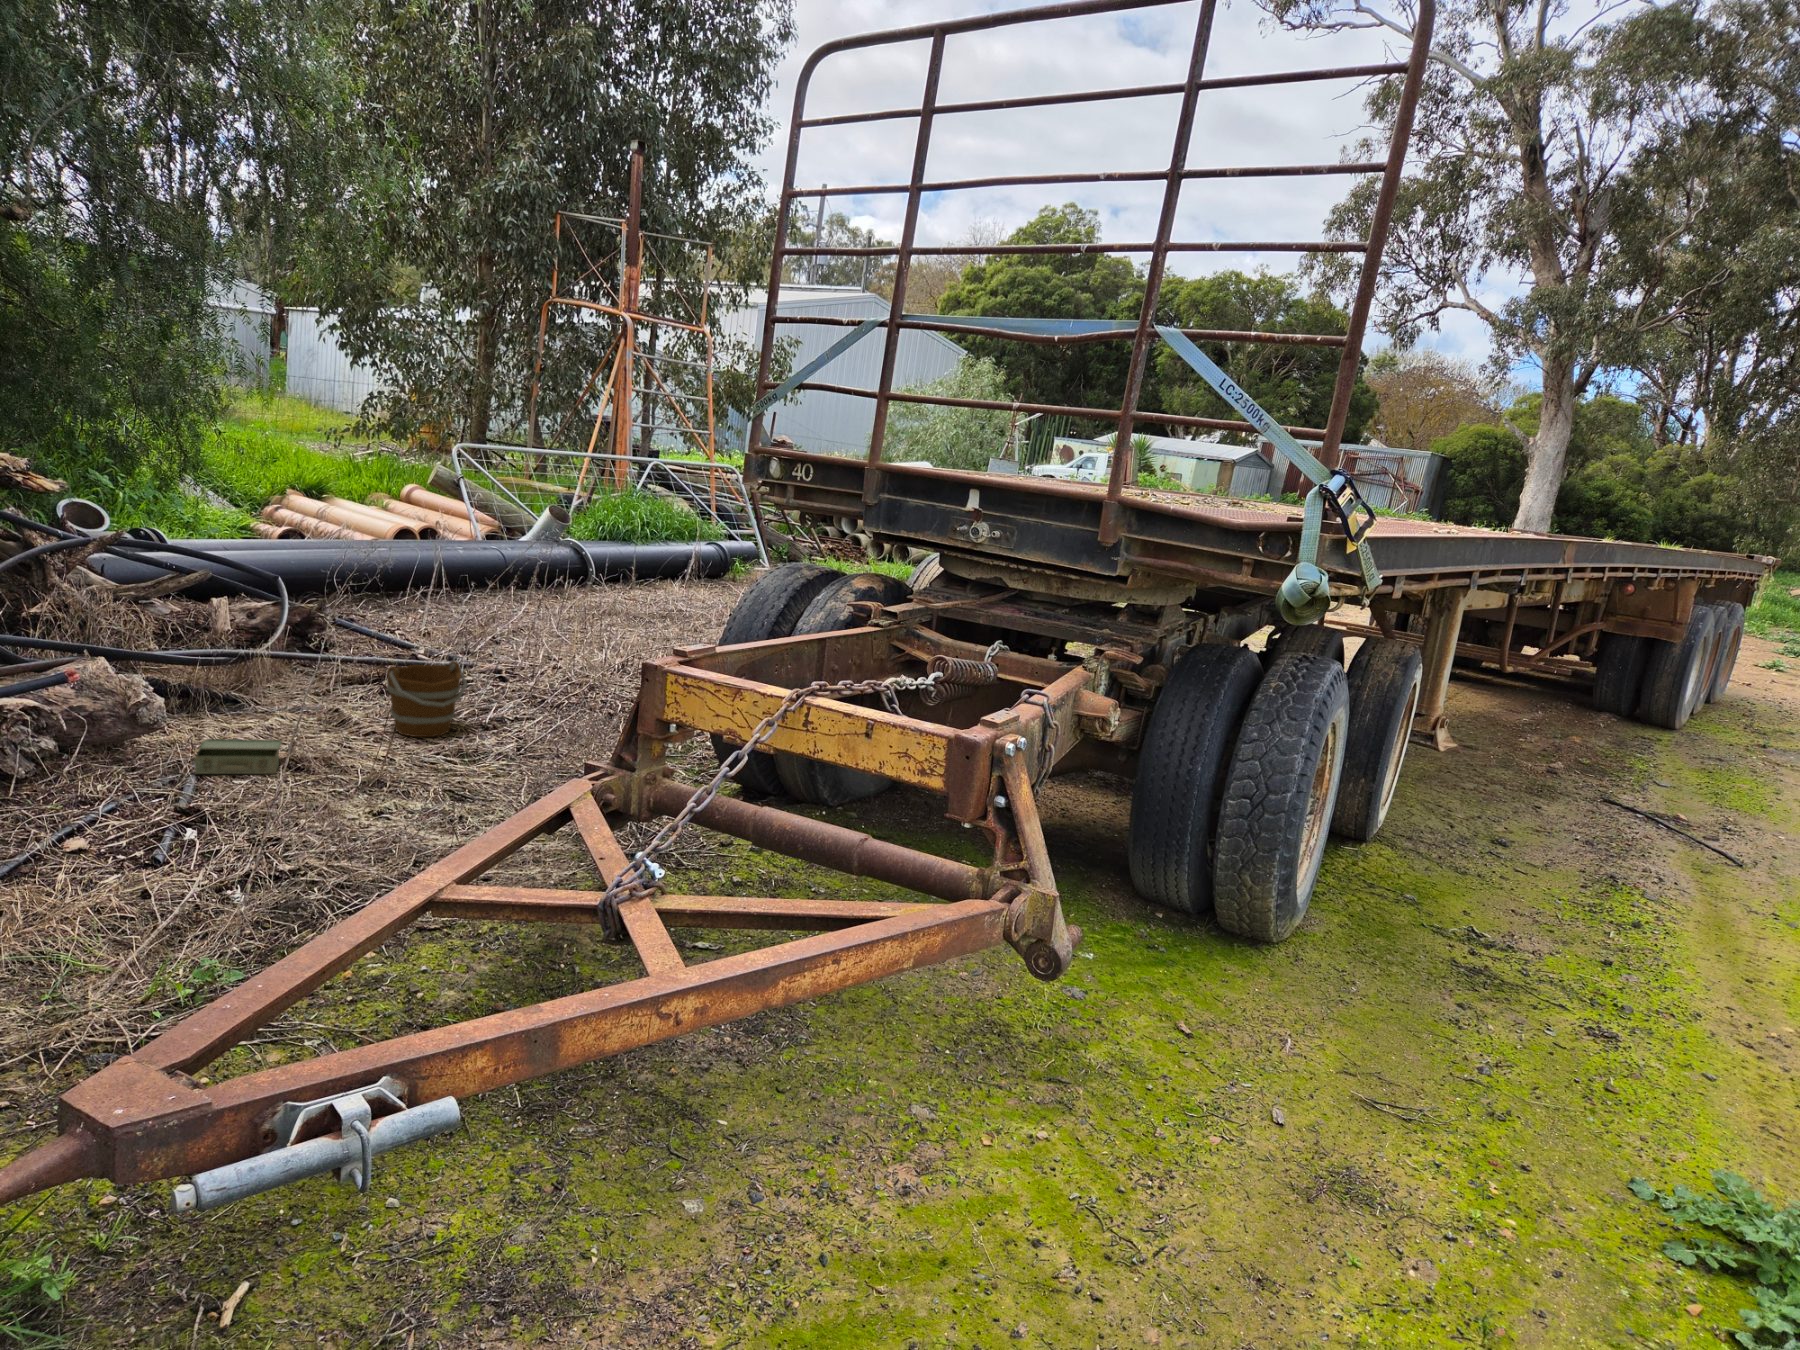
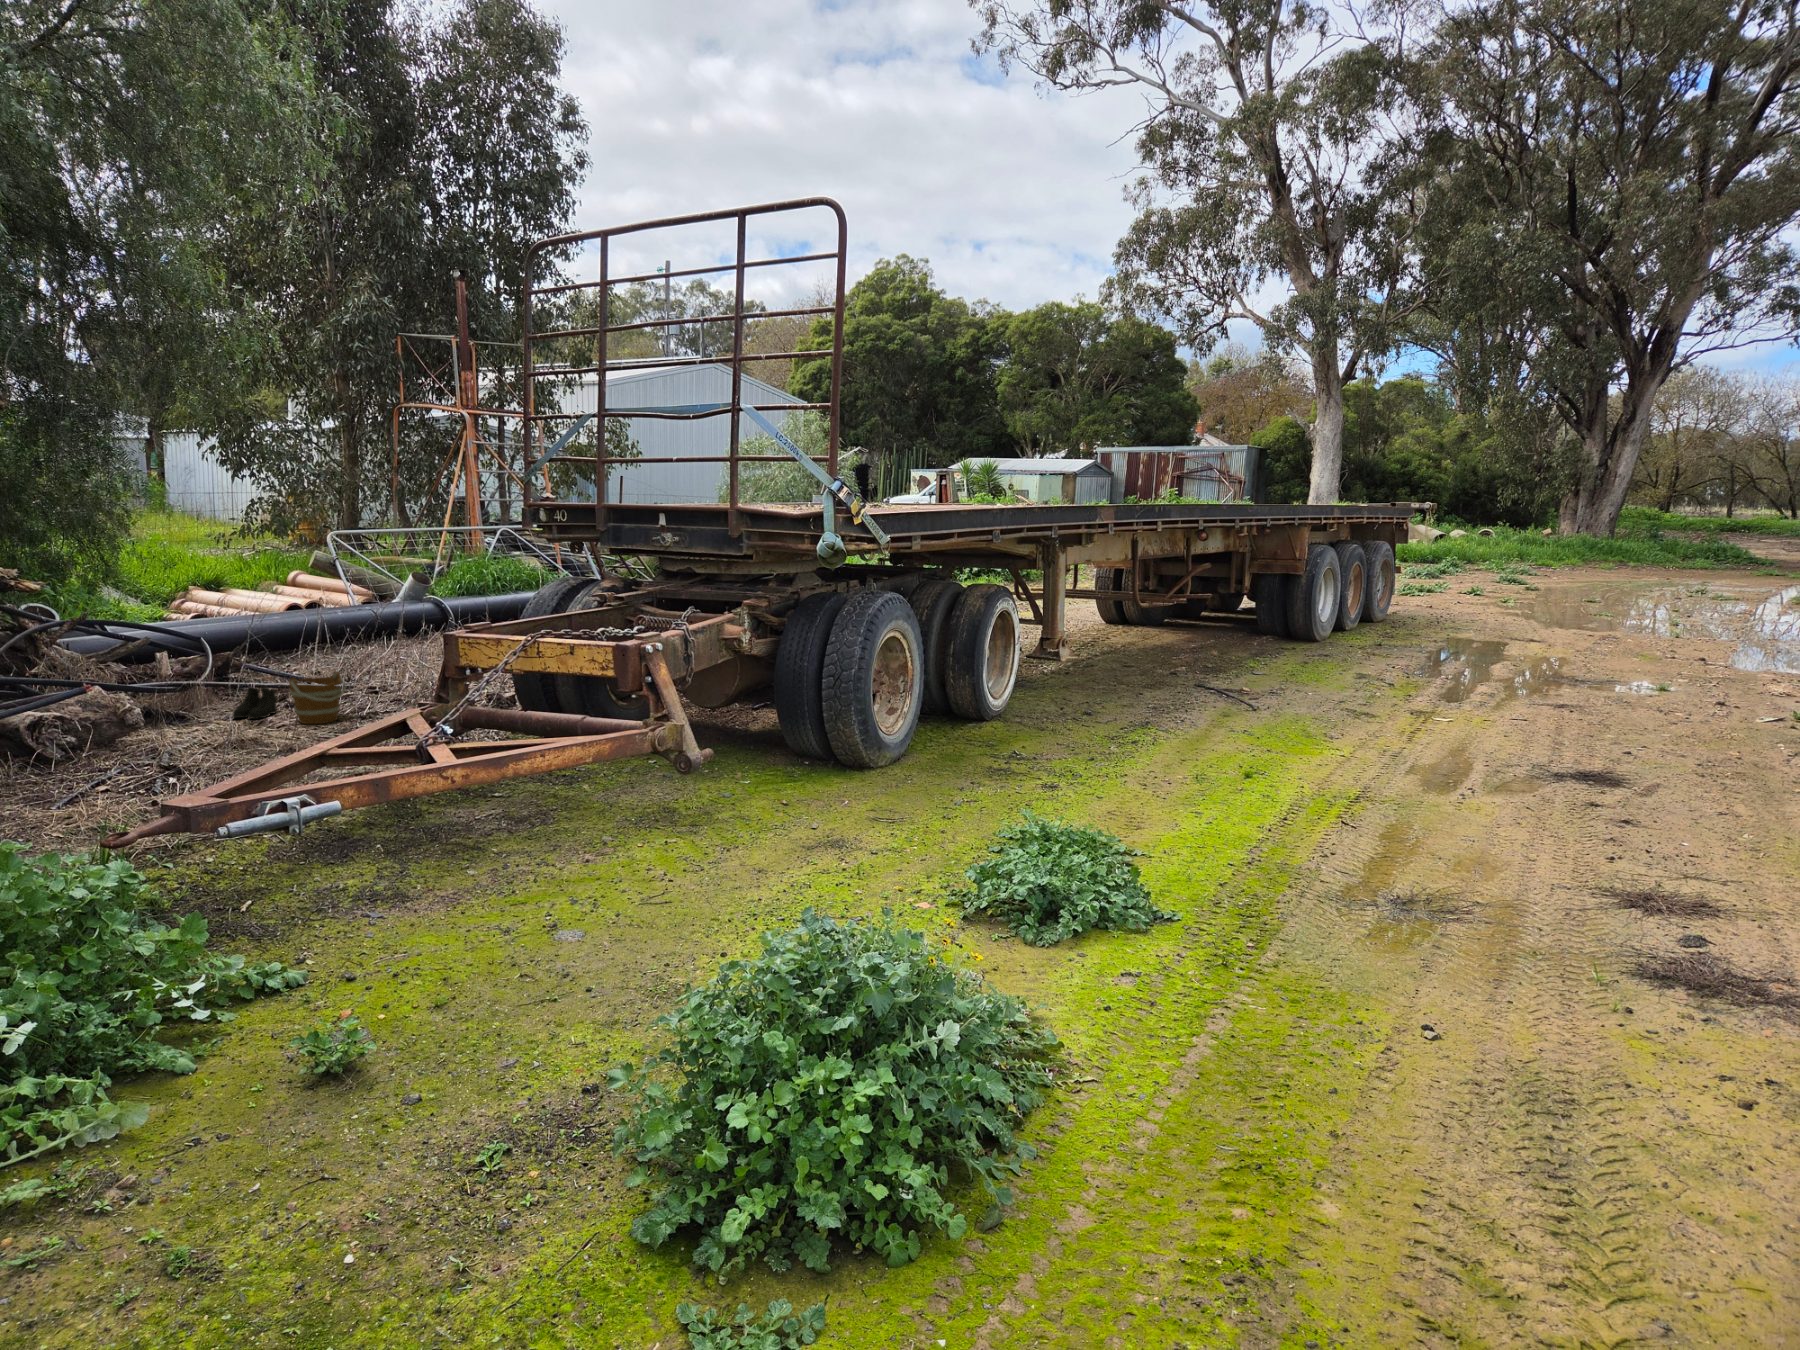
boots: none [303,665,368,715] -> present [233,687,277,719]
toolbox: present [194,739,282,774] -> none [166,730,223,753]

